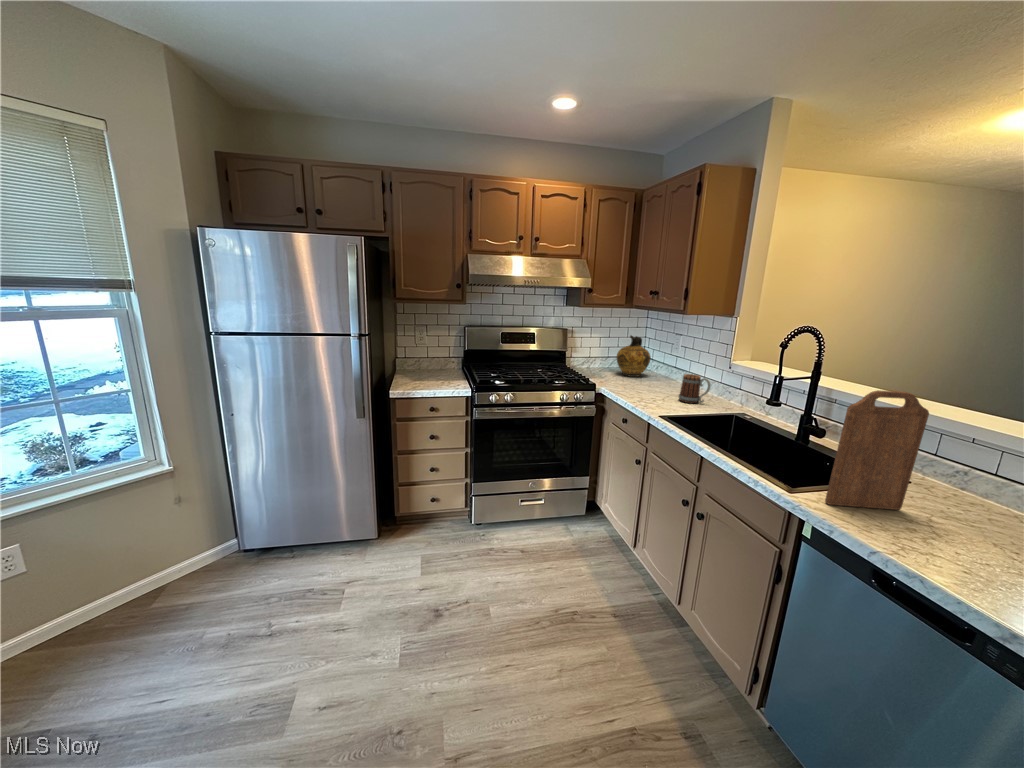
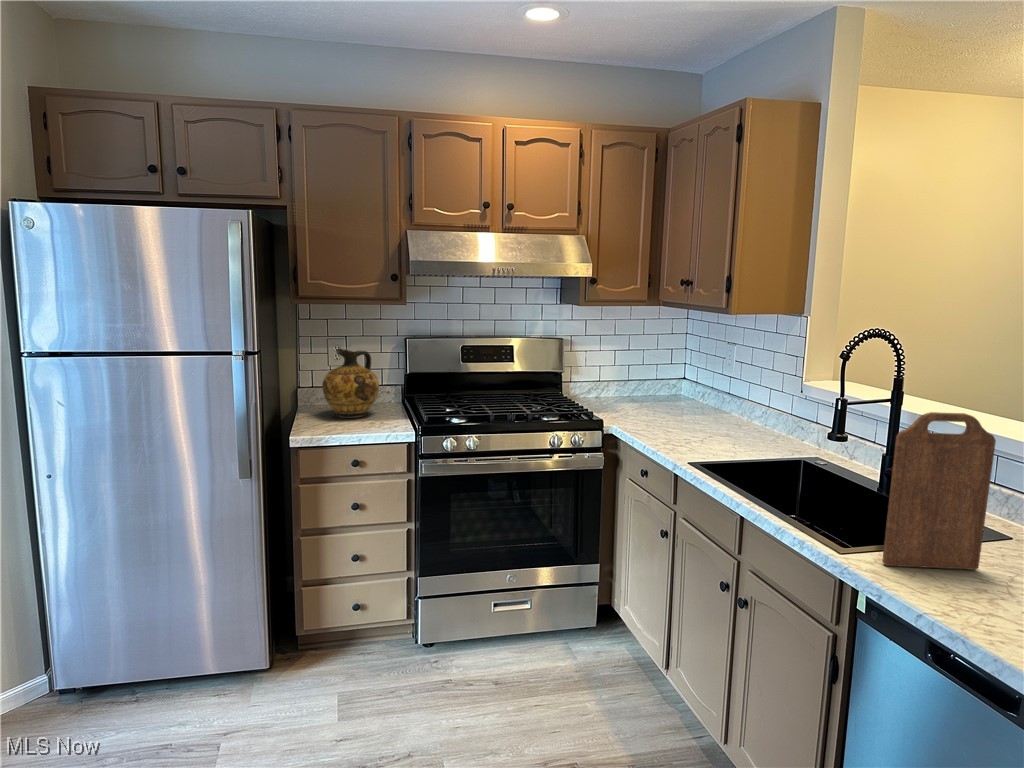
ceramic jug: present [617,335,651,377] -> present [322,348,379,418]
mug: present [679,374,710,403] -> none [726,401,769,445]

